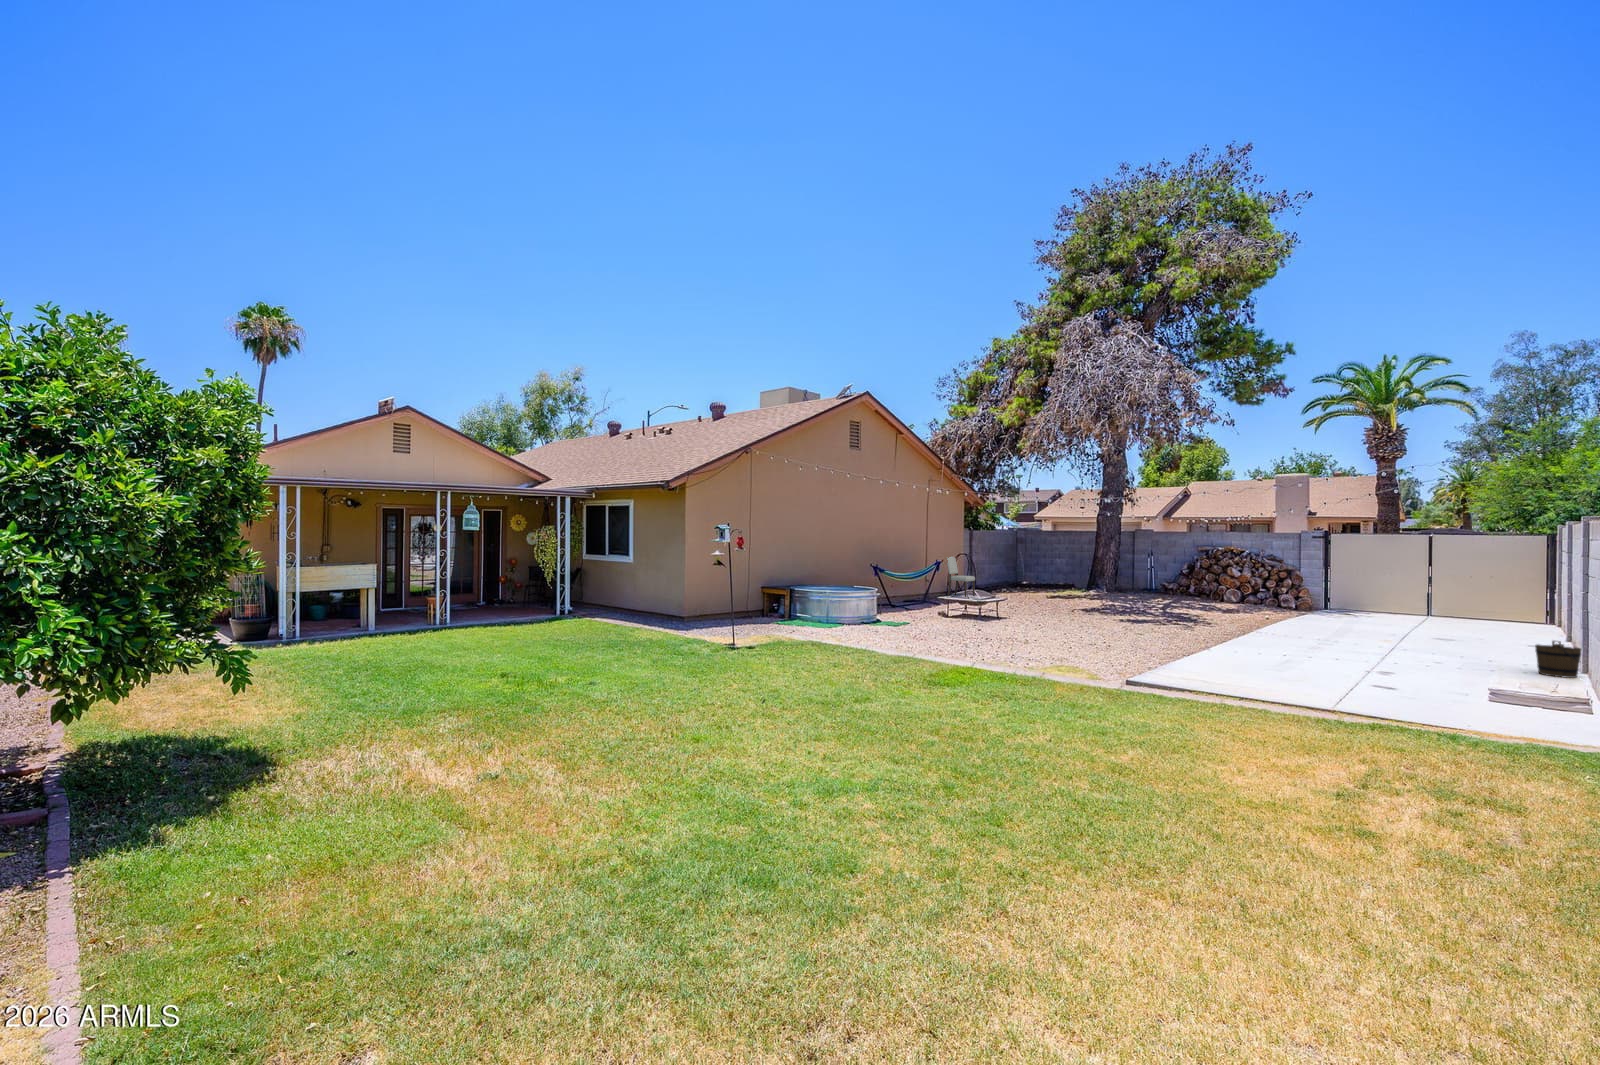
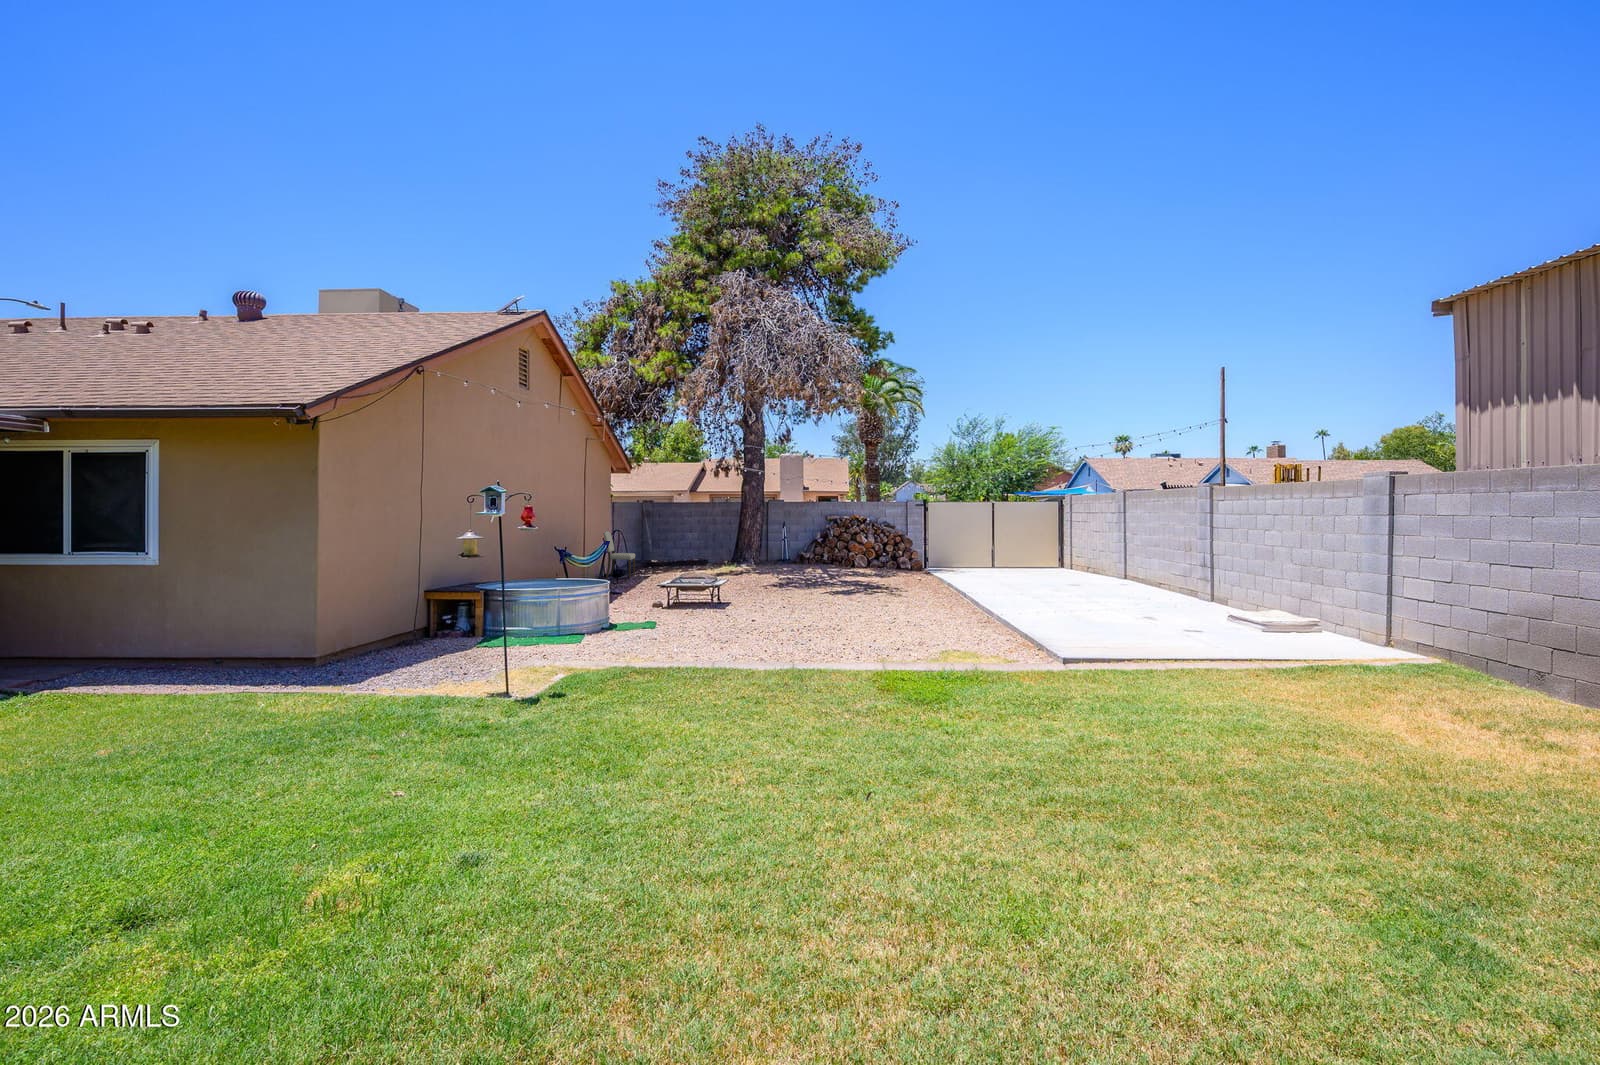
bucket: present [1535,641,1581,678] -> none [1192,587,1221,615]

